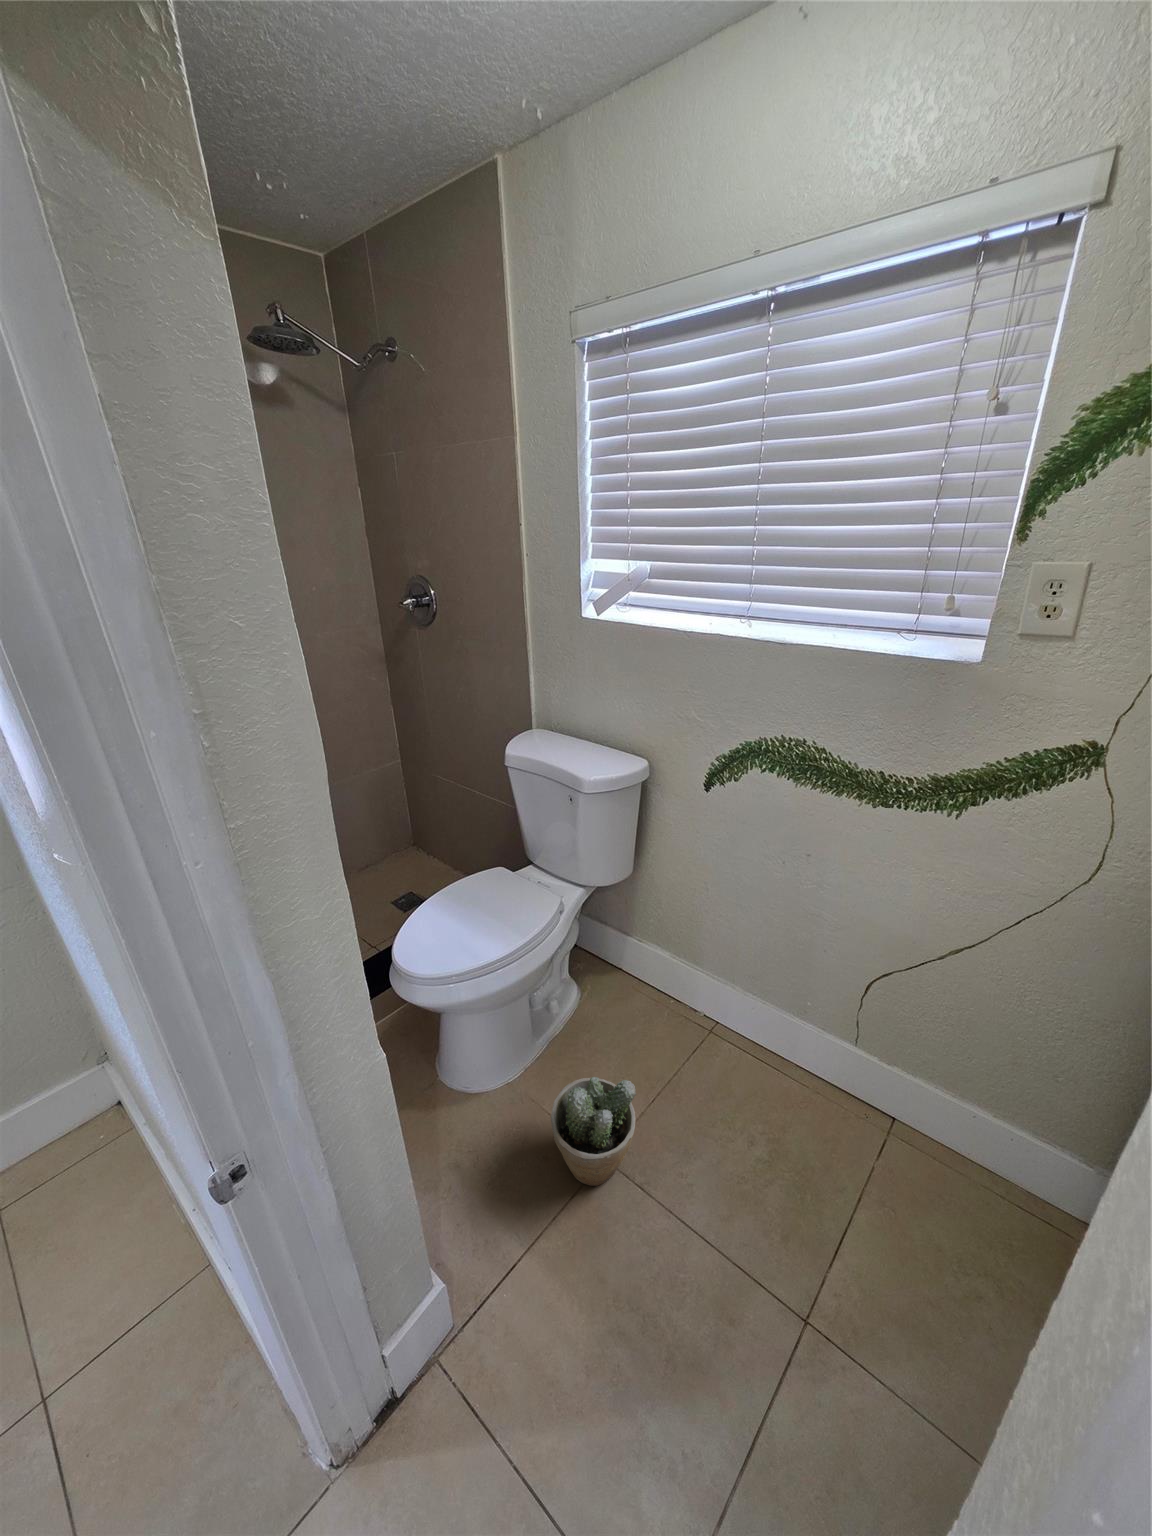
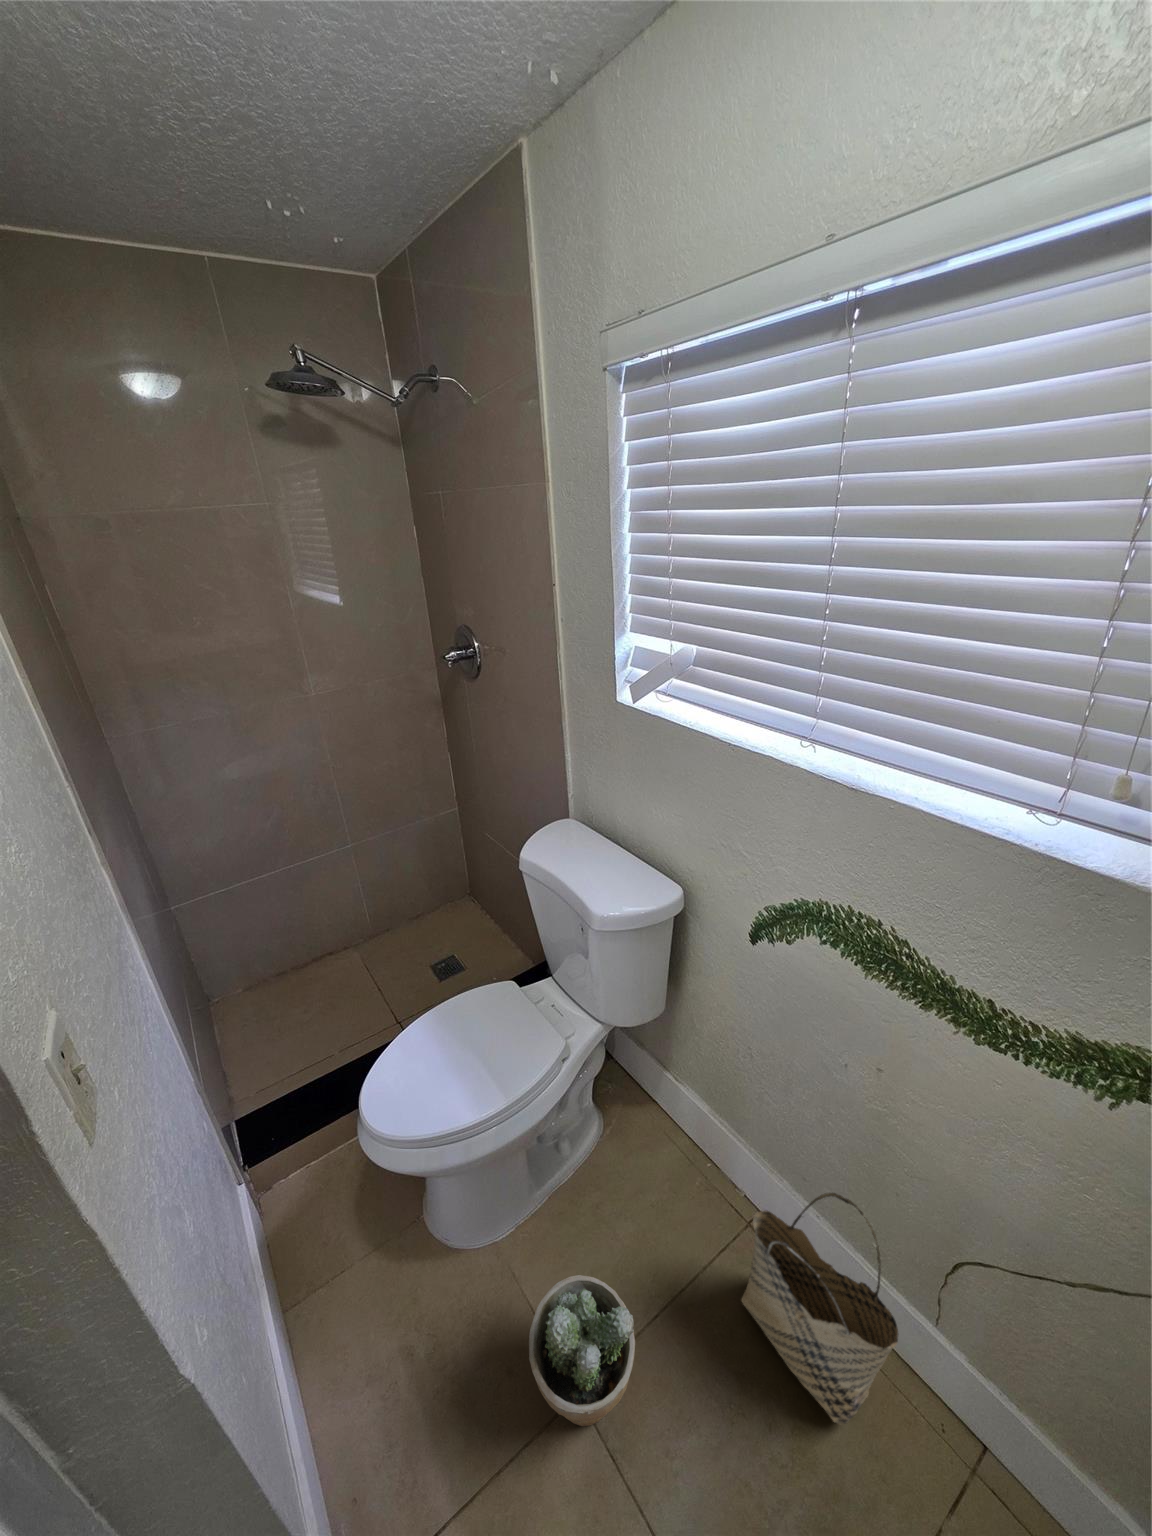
woven basket: none [705,979,823,1145] -> present [741,1193,899,1425]

